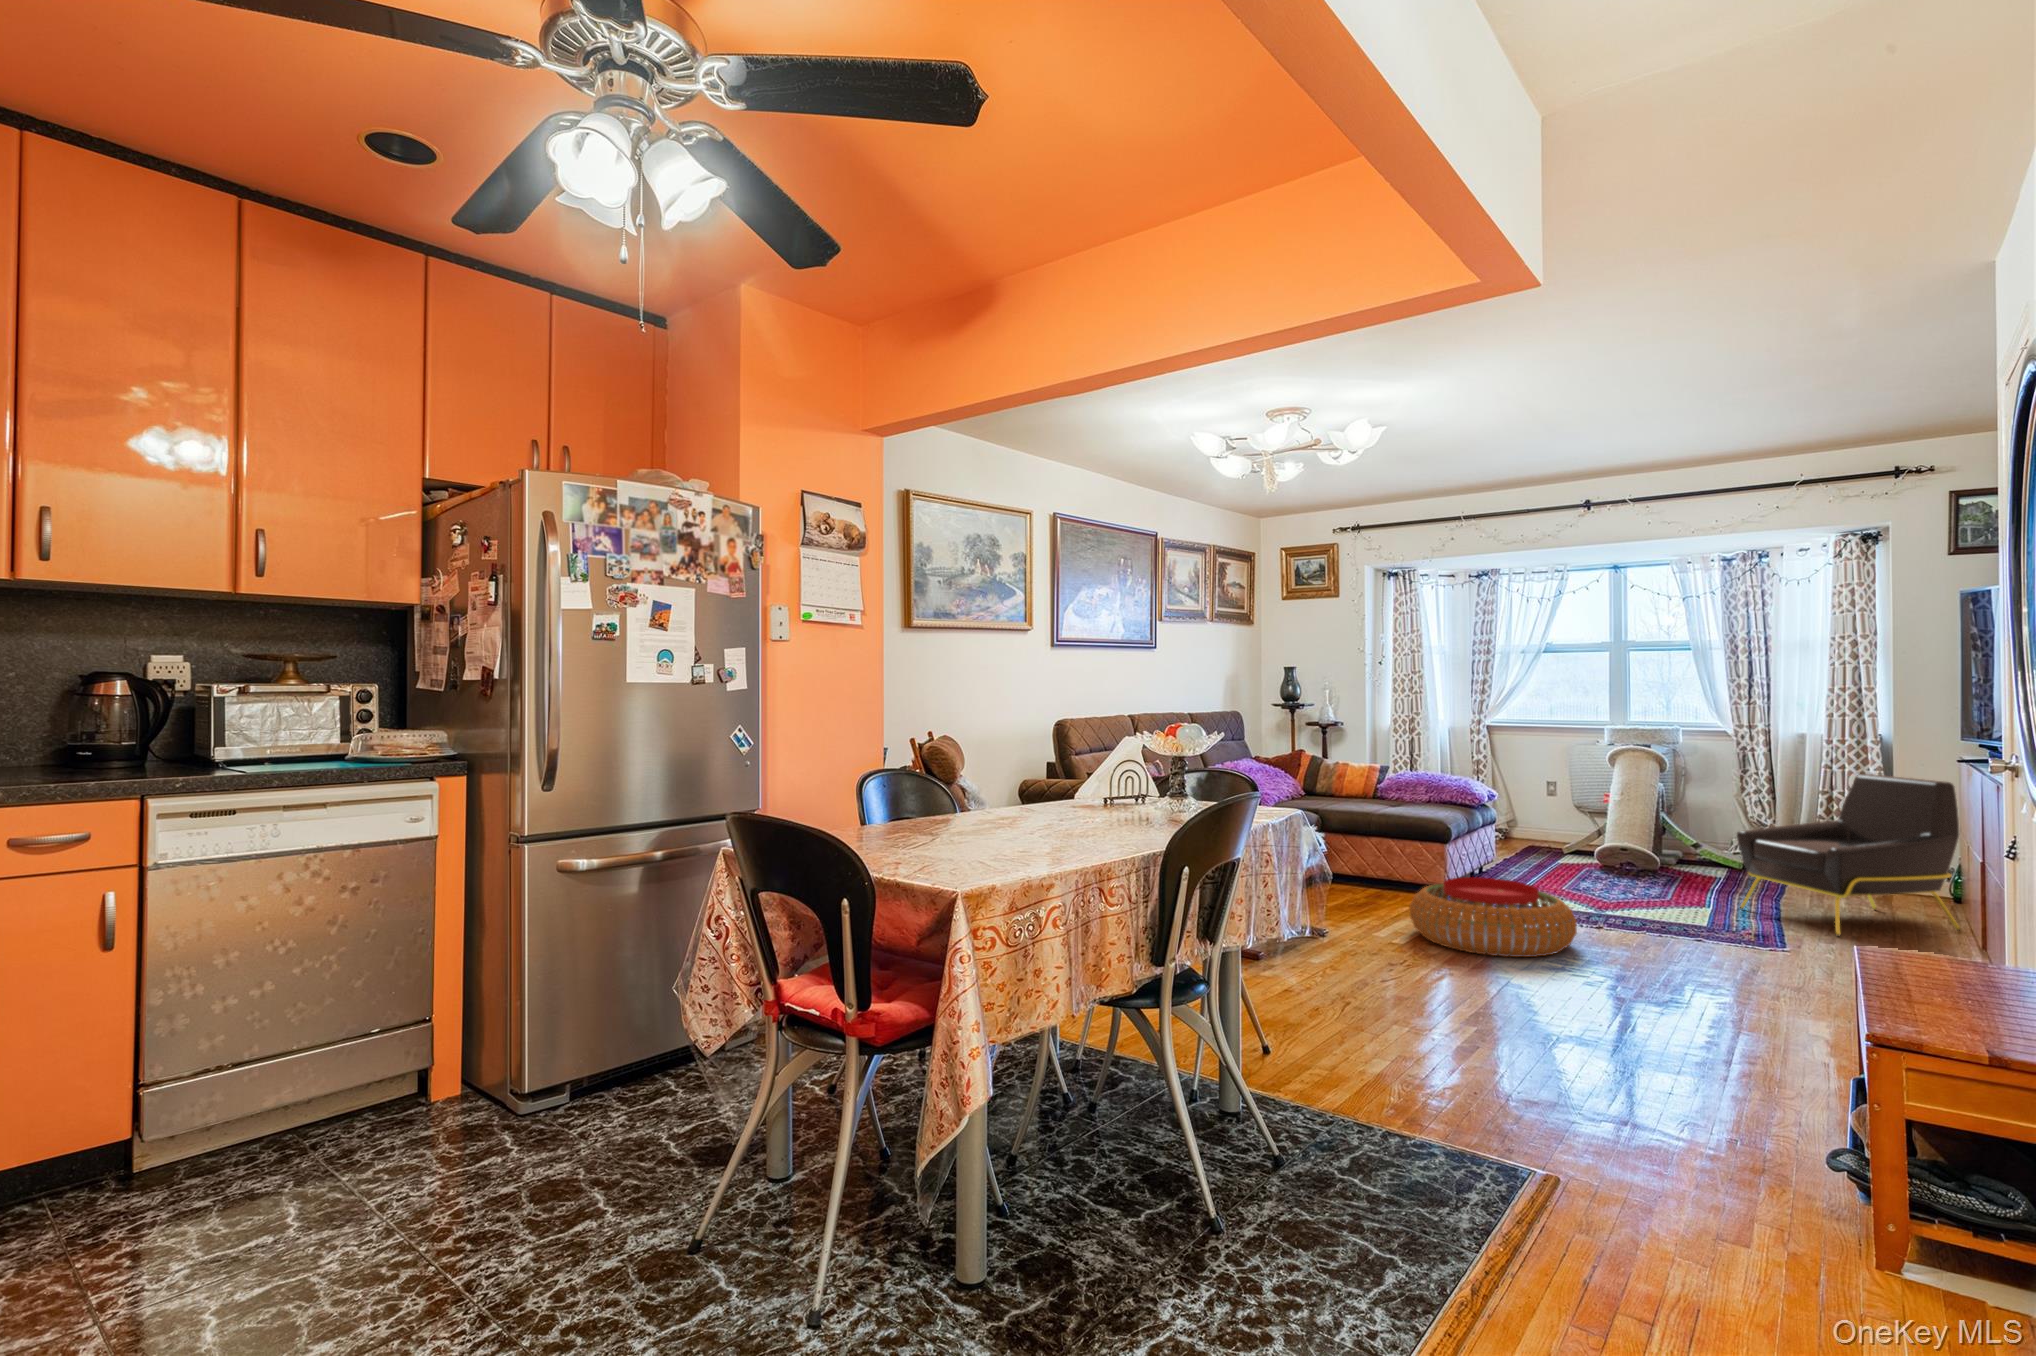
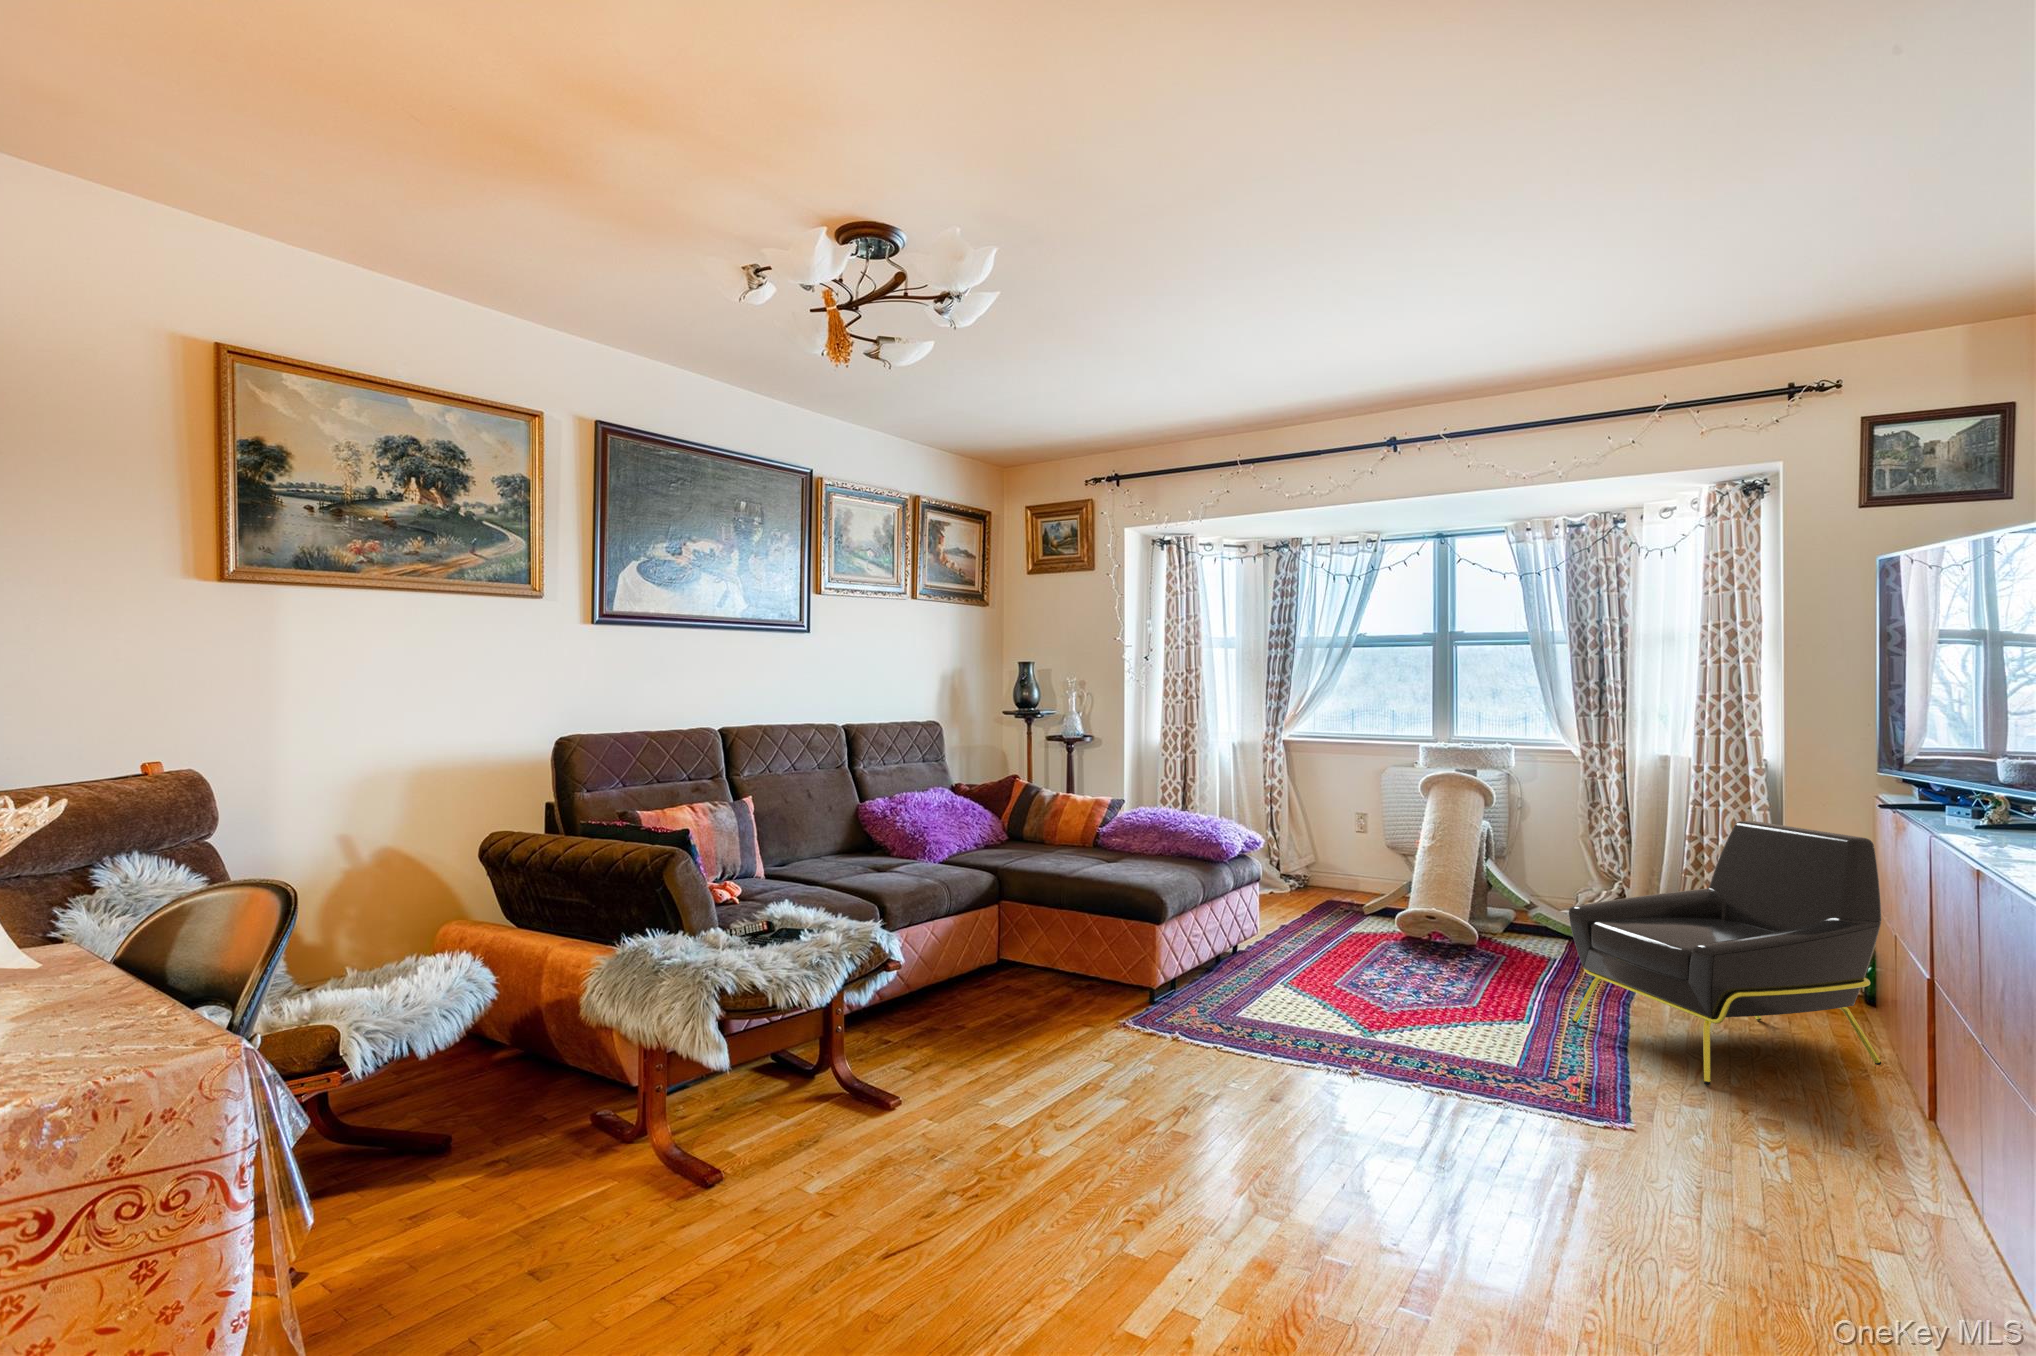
pouf: present [1410,877,1577,957] -> none [1044,997,1299,1158]

